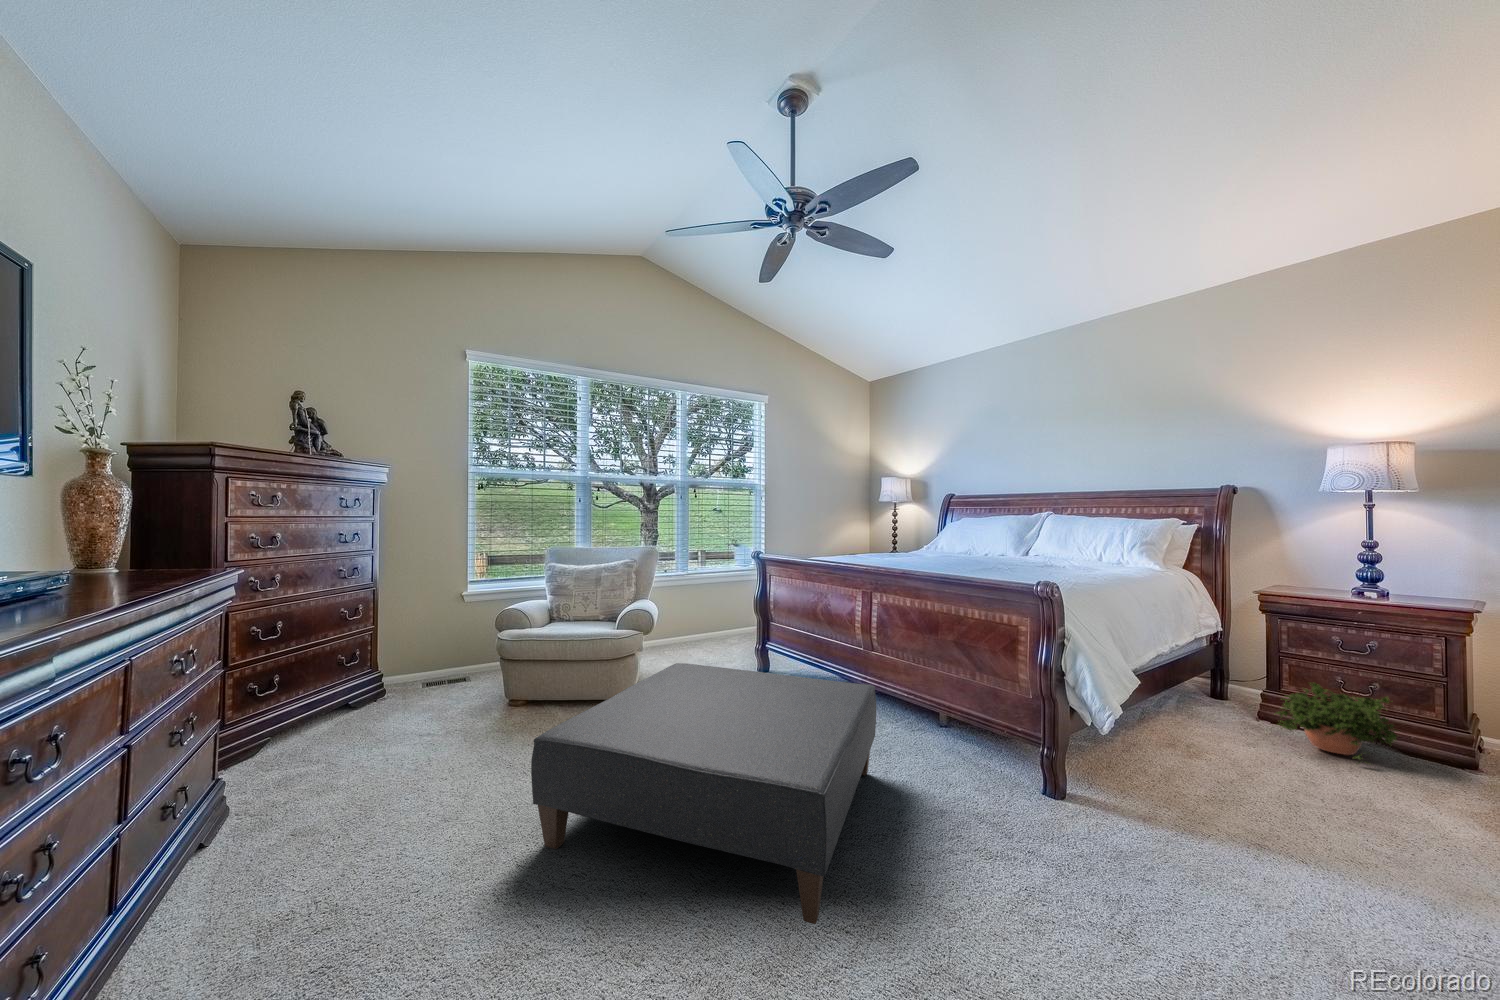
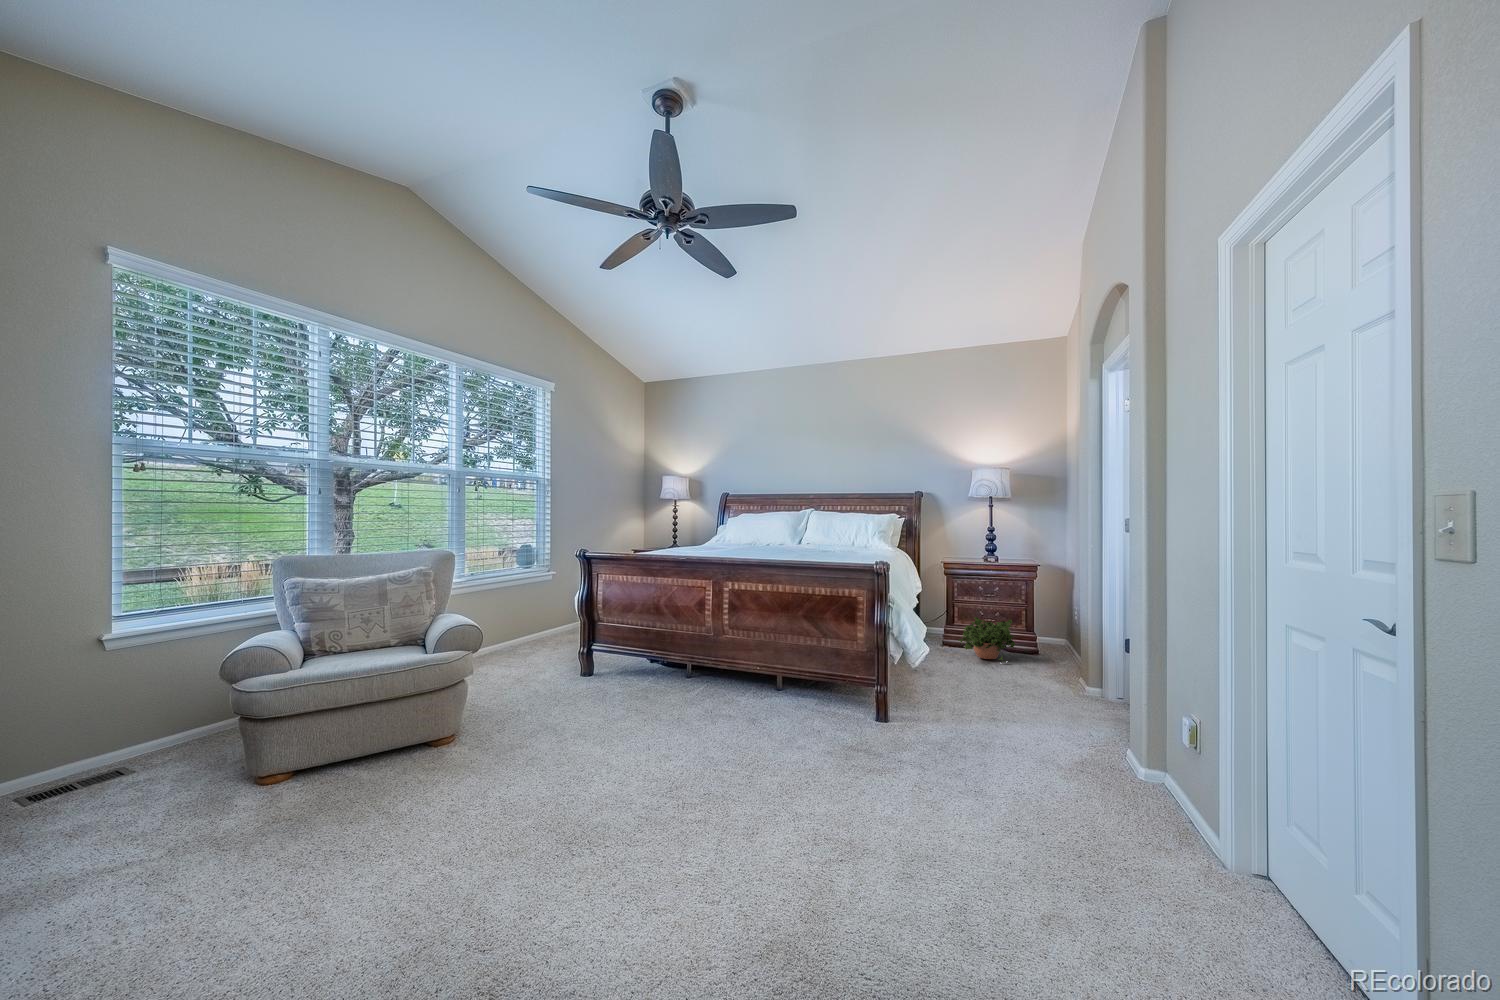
ottoman: present [531,663,876,924] -> none [519,662,837,886]

